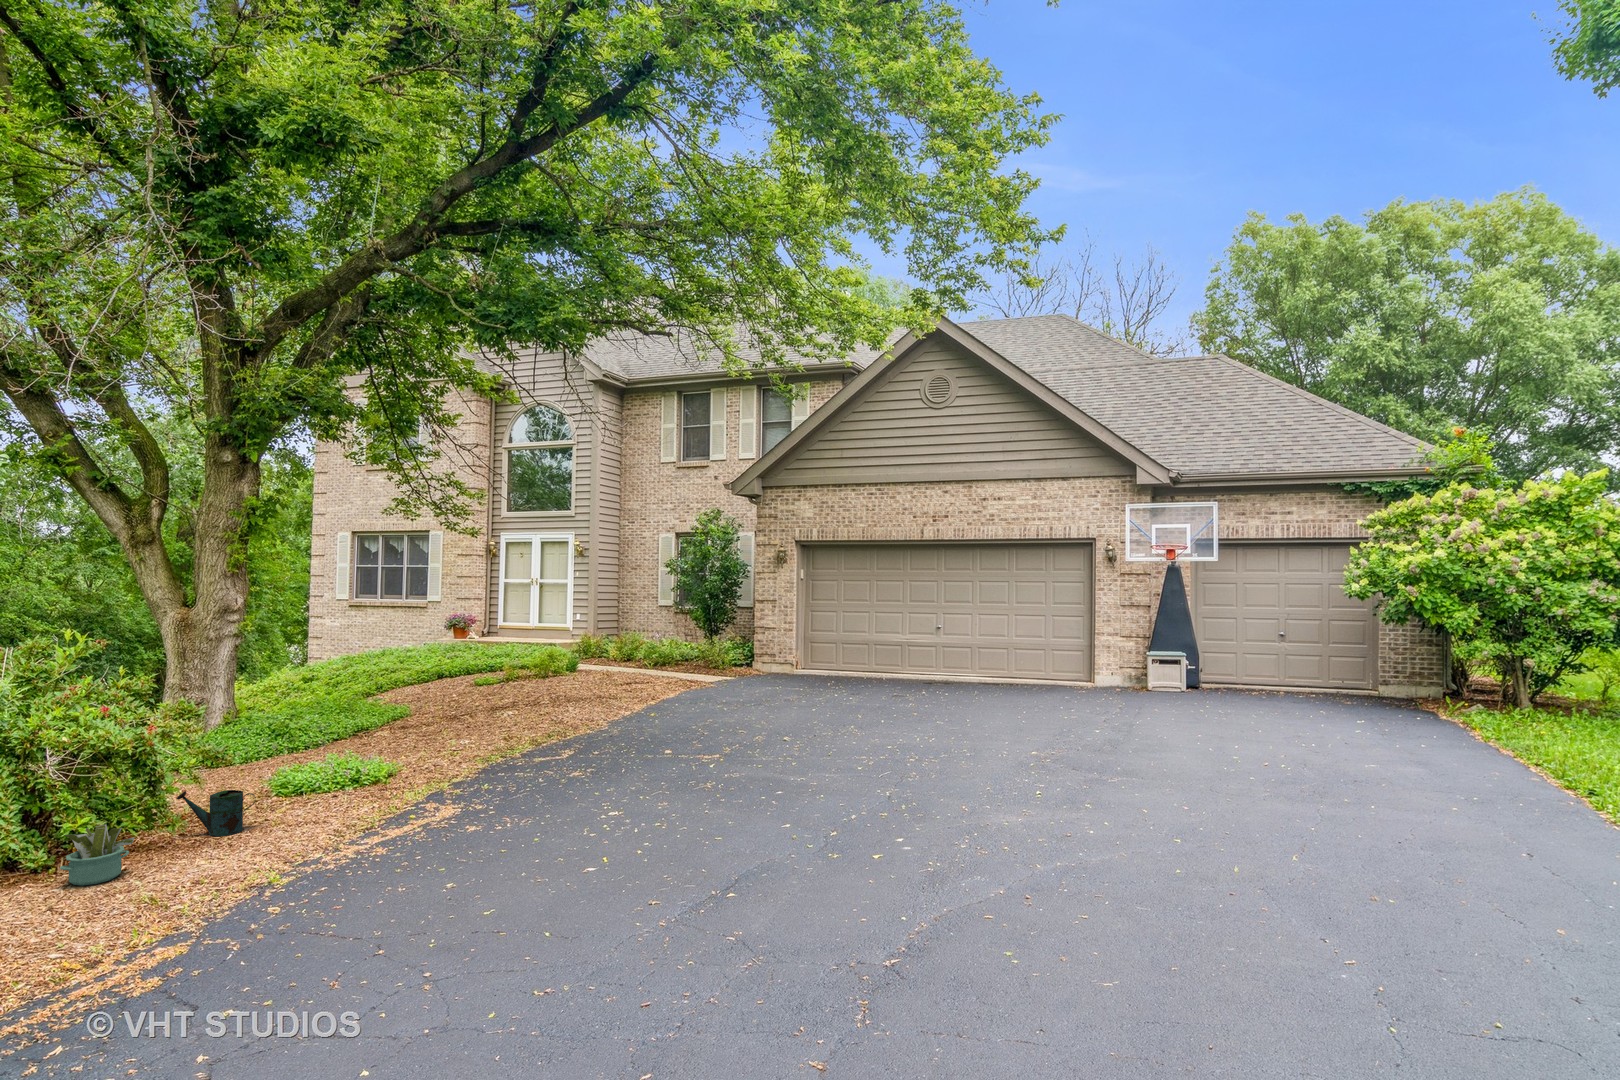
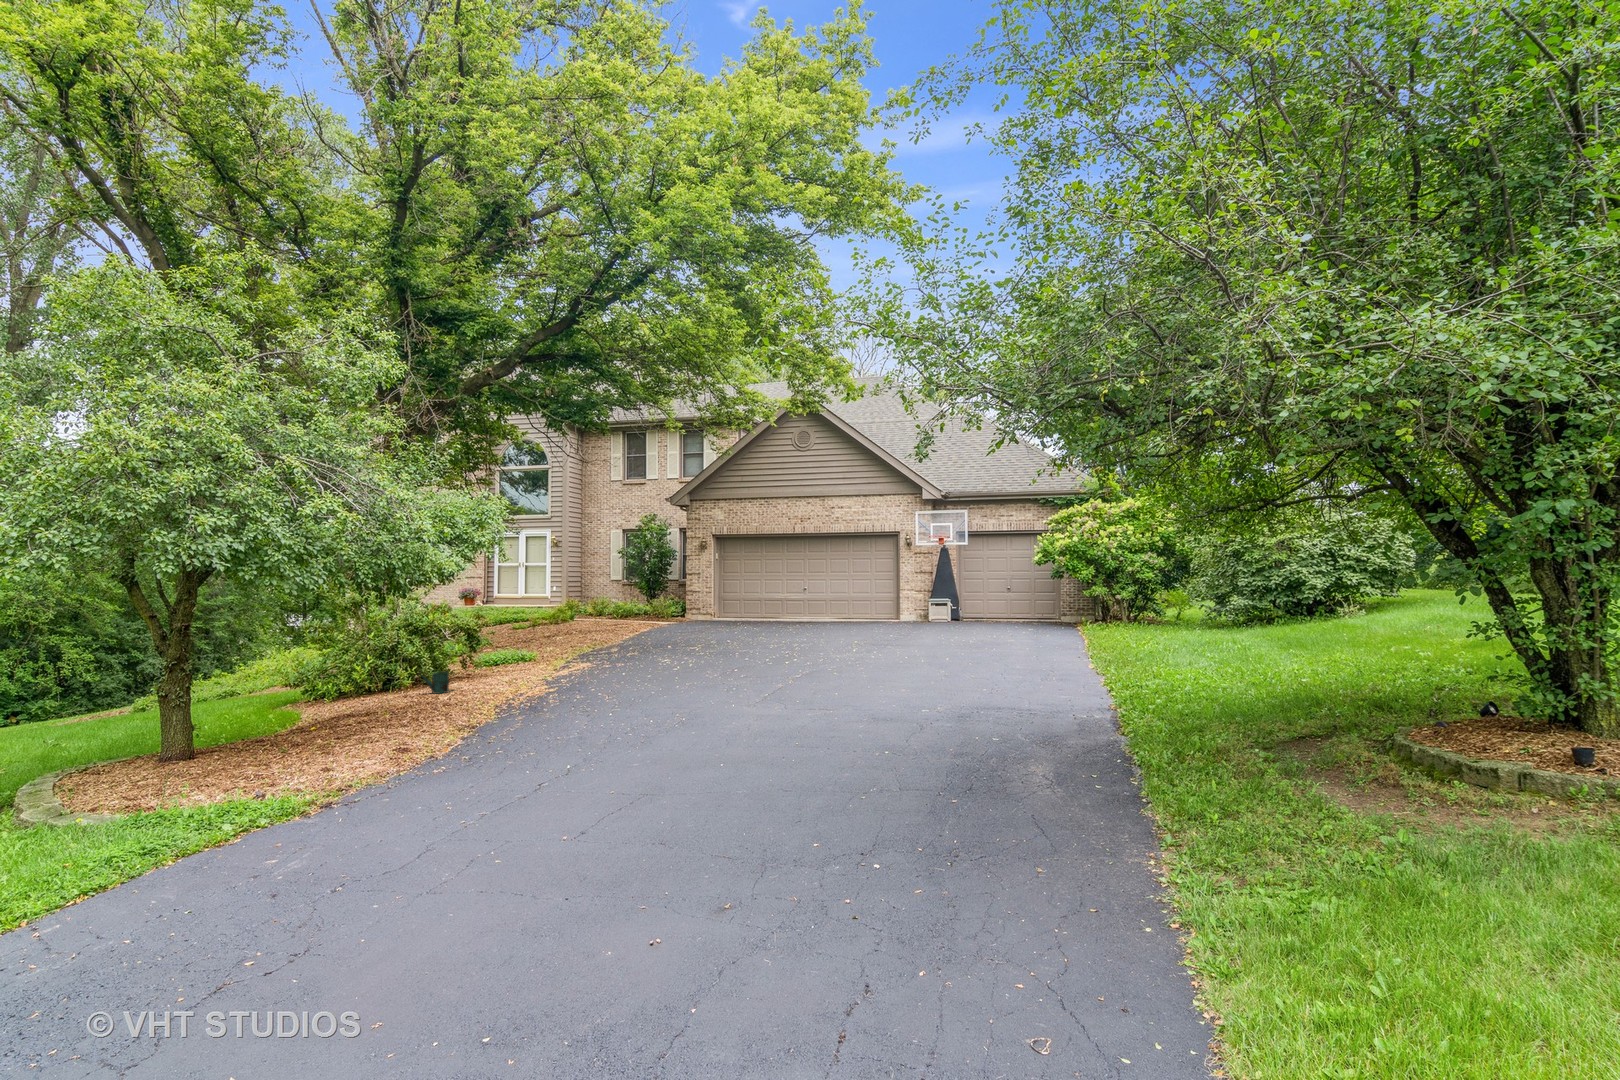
decorative plant: present [60,825,134,886] -> none [384,682,414,710]

